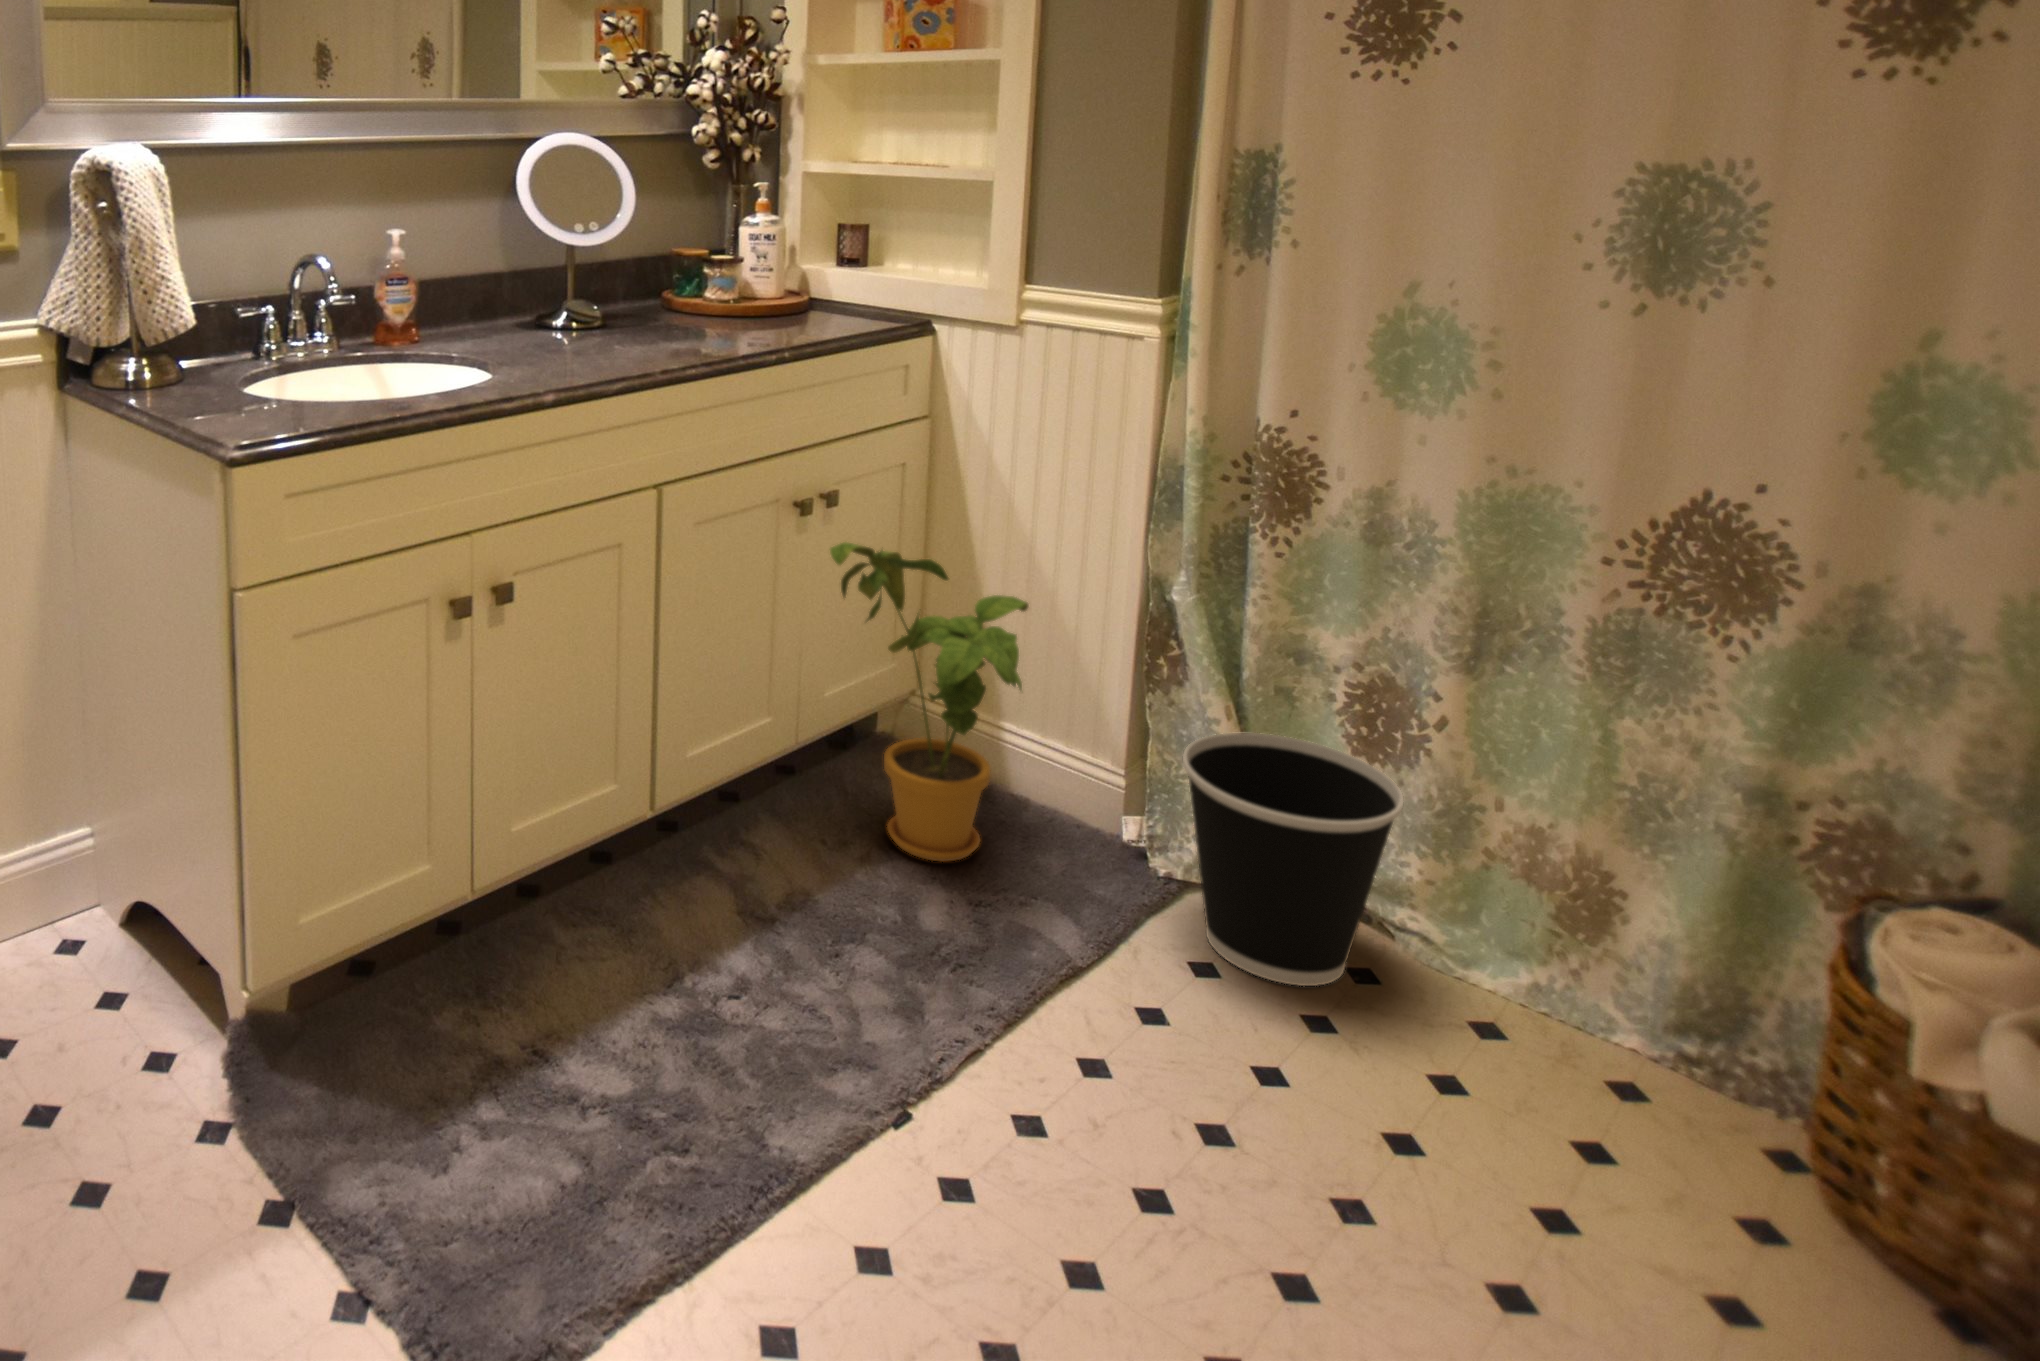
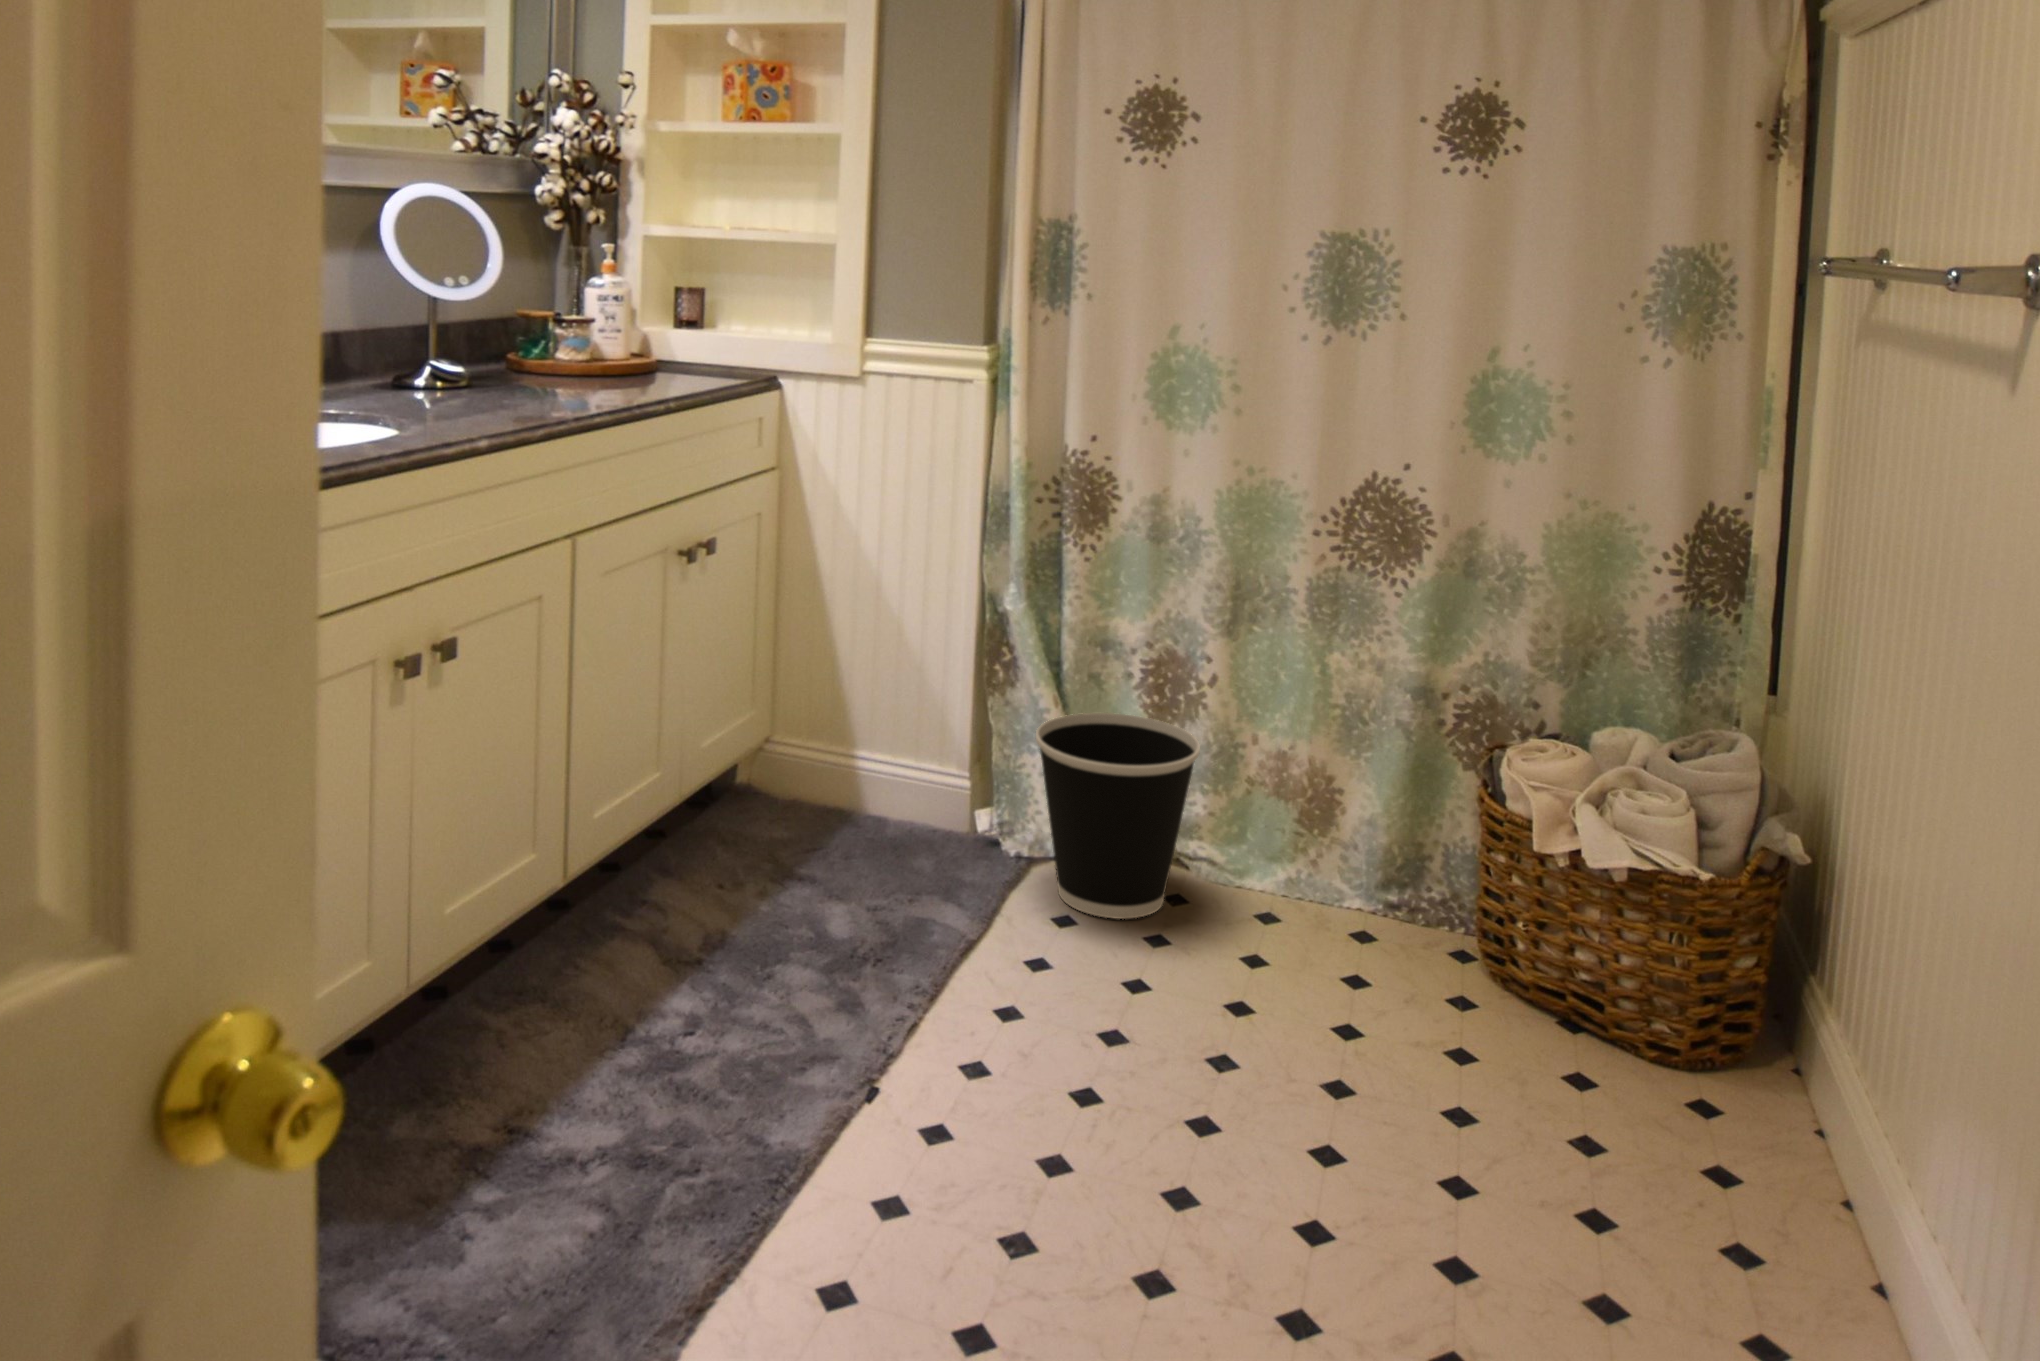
house plant: present [830,542,1029,861] -> none [723,581,904,884]

